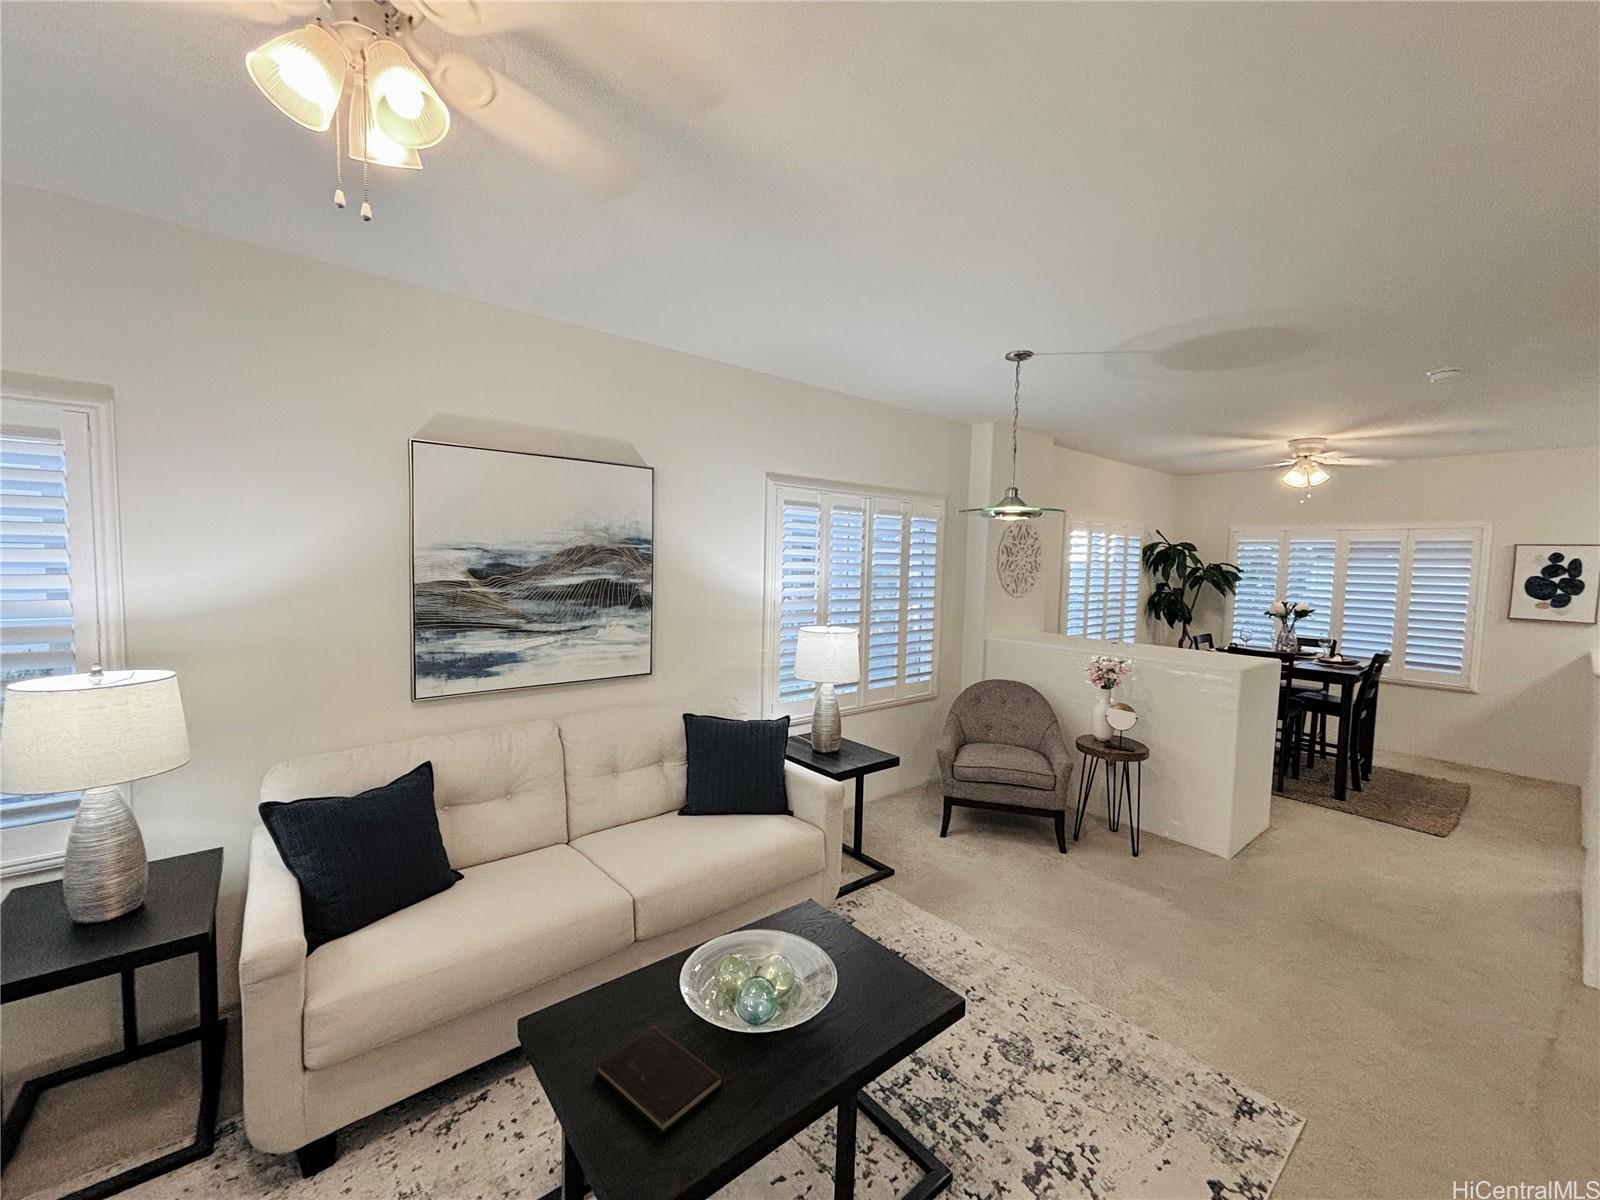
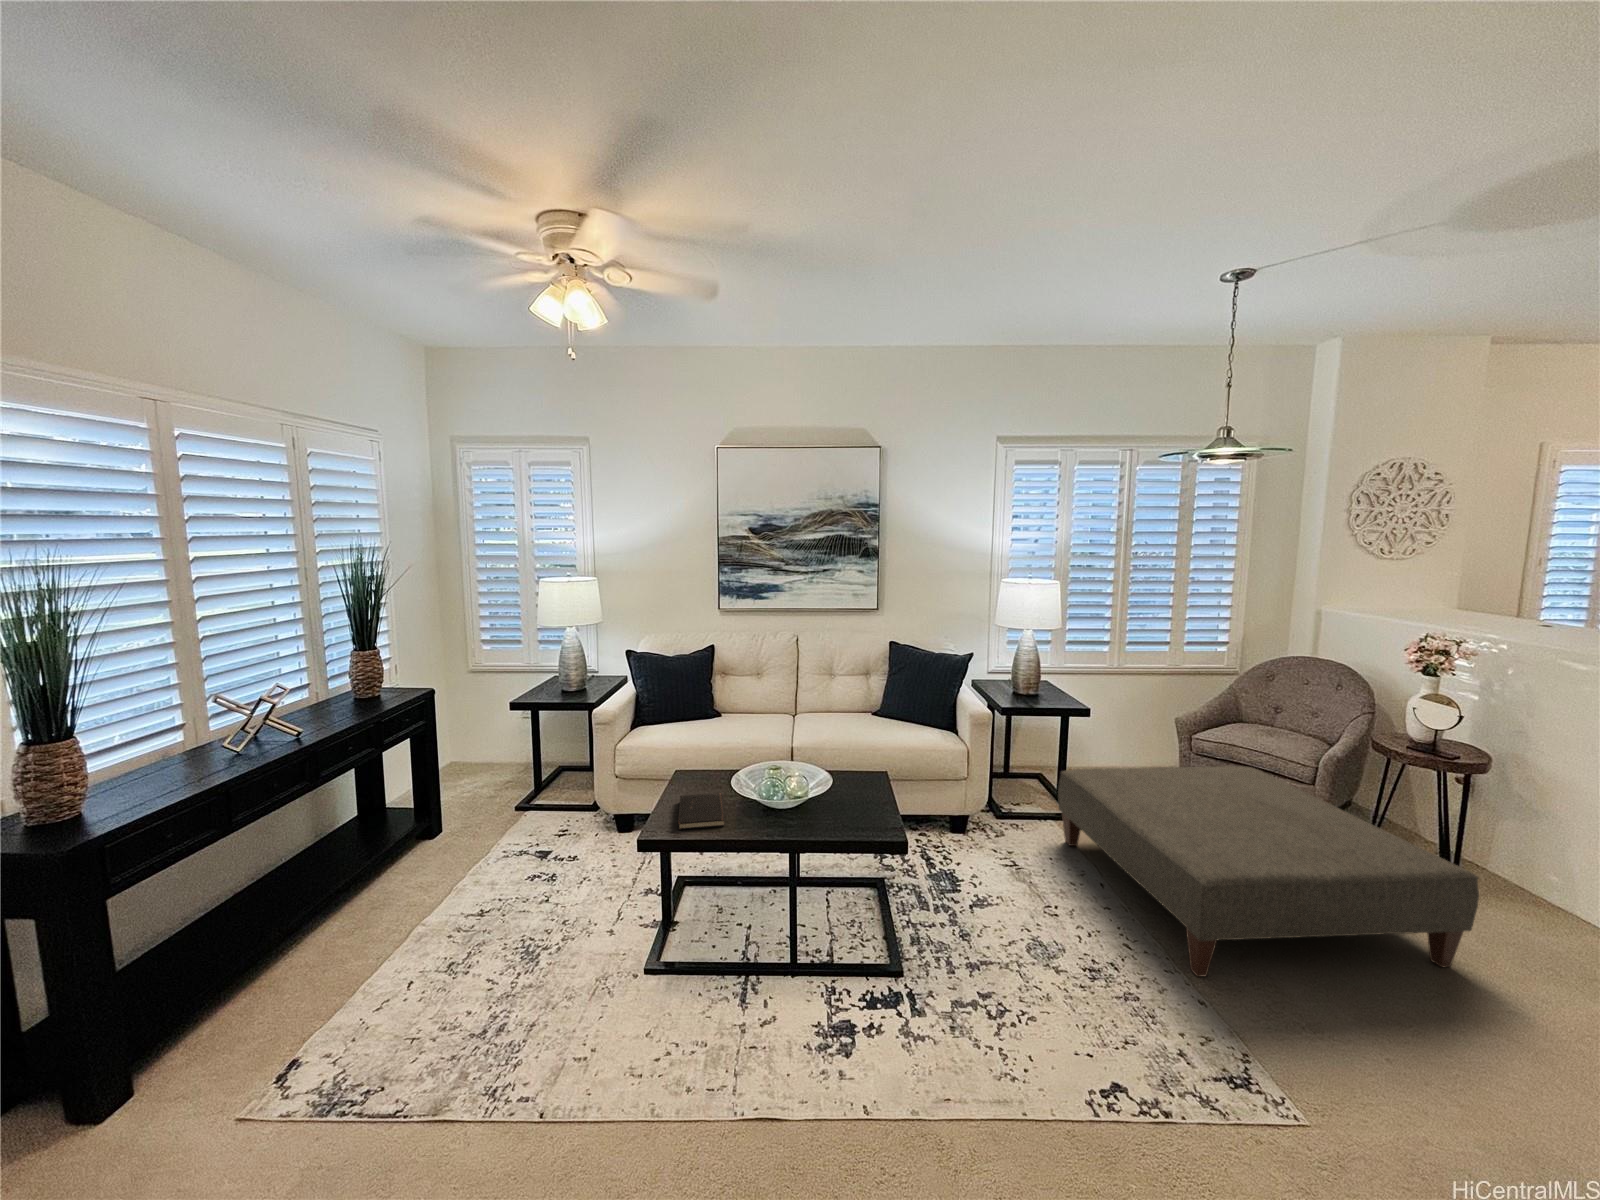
ottoman: none [897,786,1204,1006] -> present [1058,766,1479,977]

